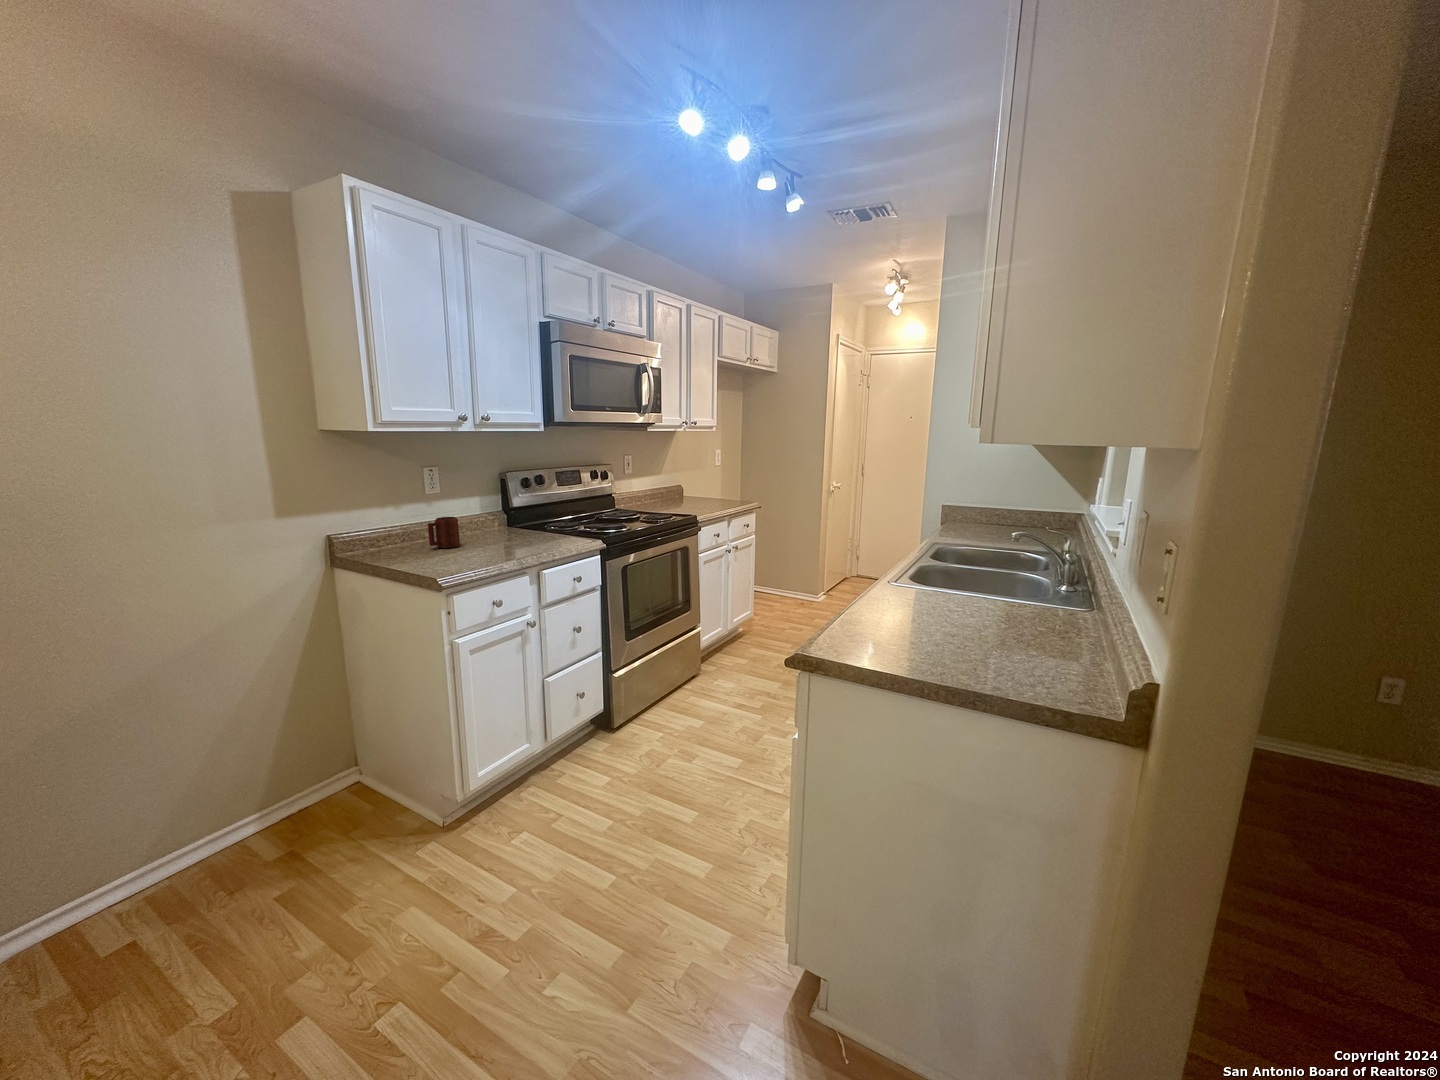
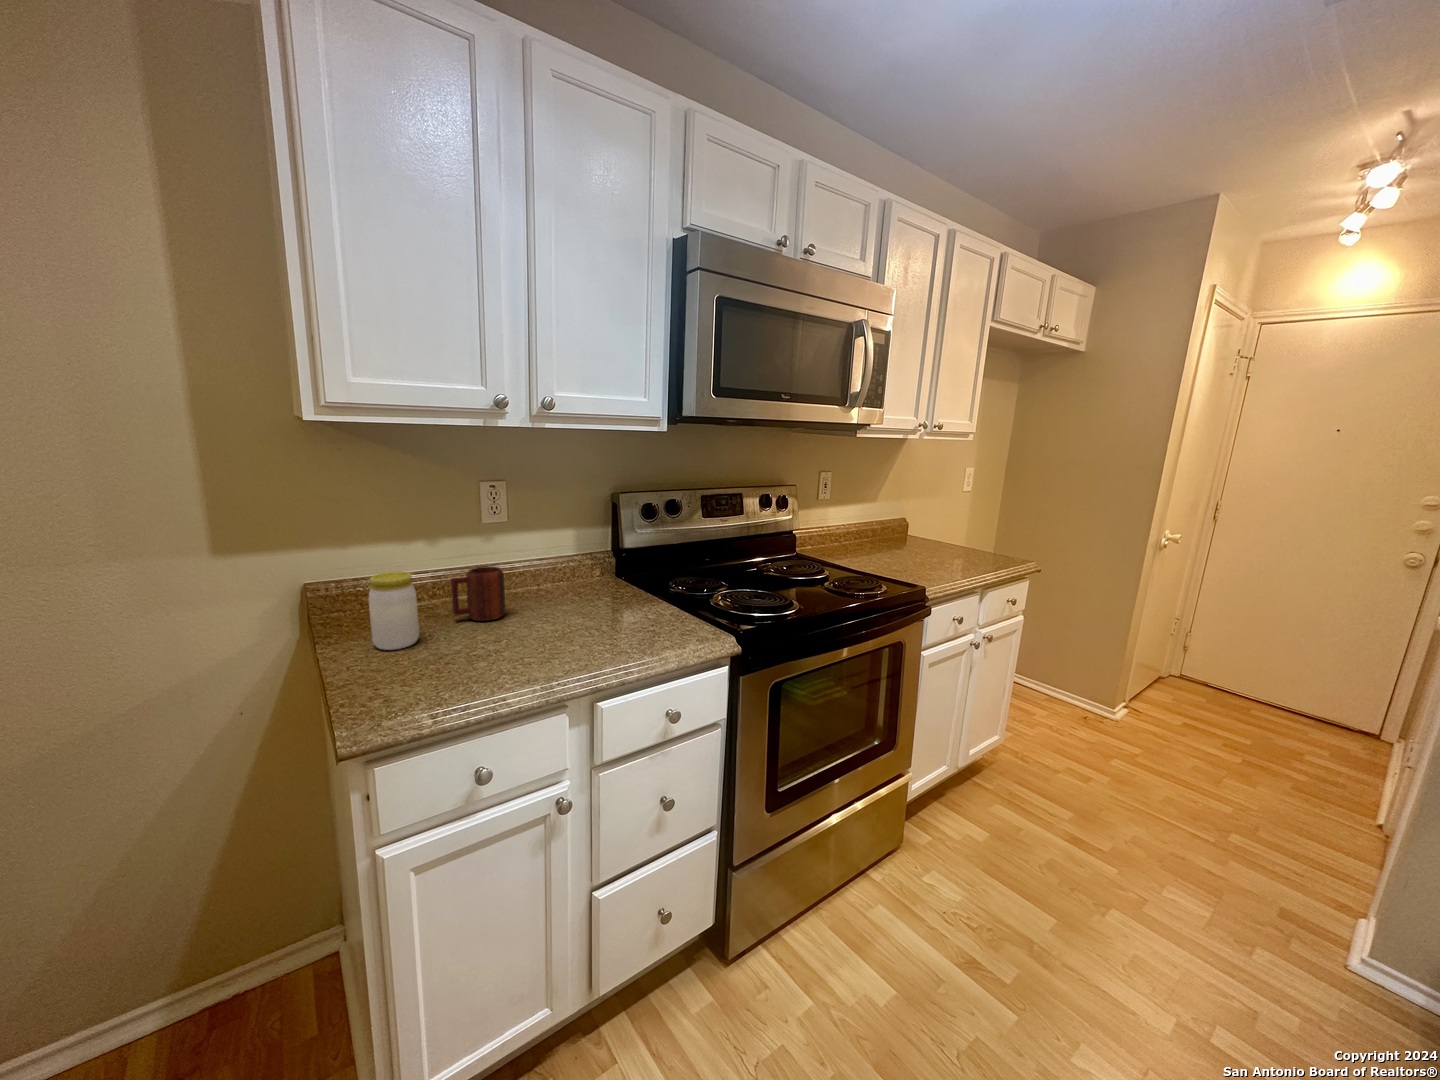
jar: none [396,517,425,560] -> present [368,572,419,650]

